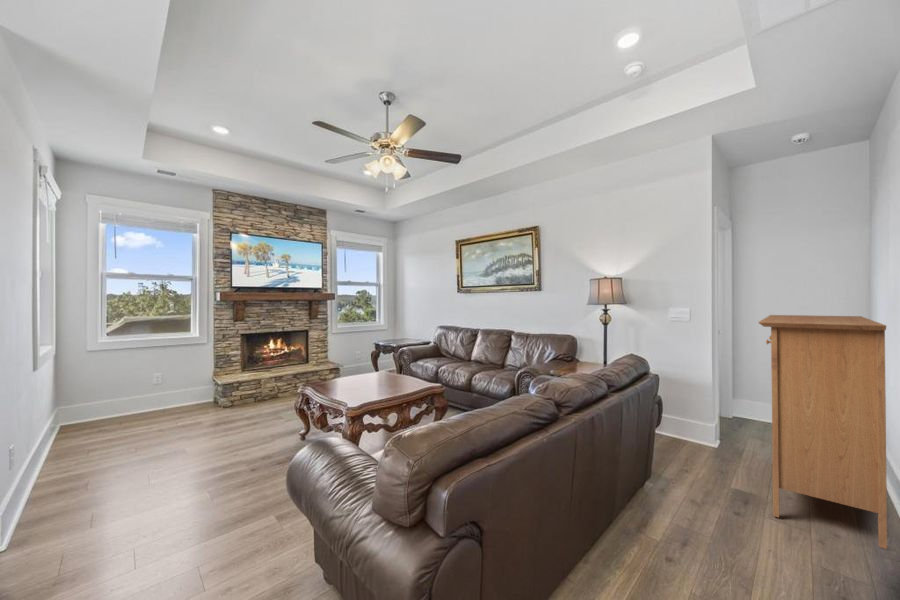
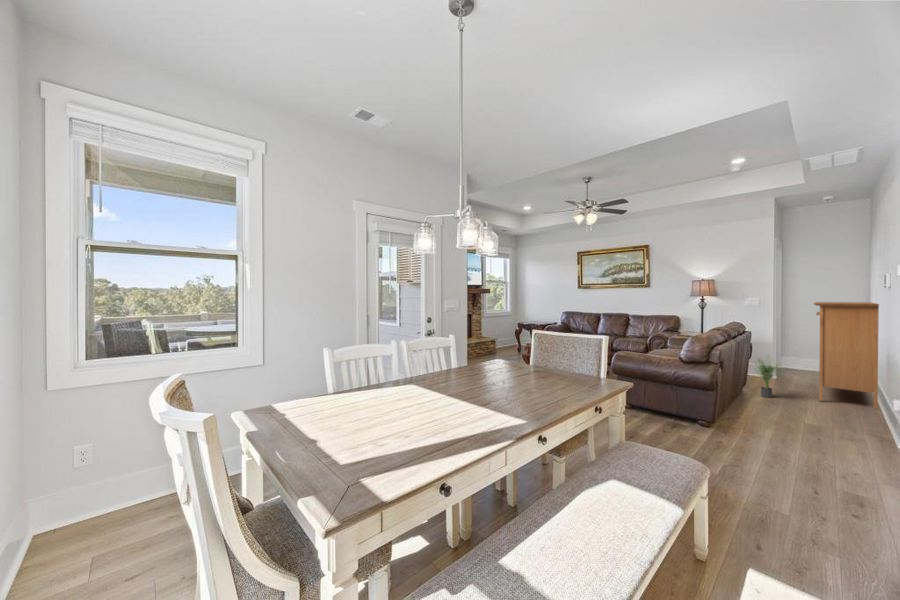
potted plant: none [652,416,706,504] -> present [758,359,777,397]

